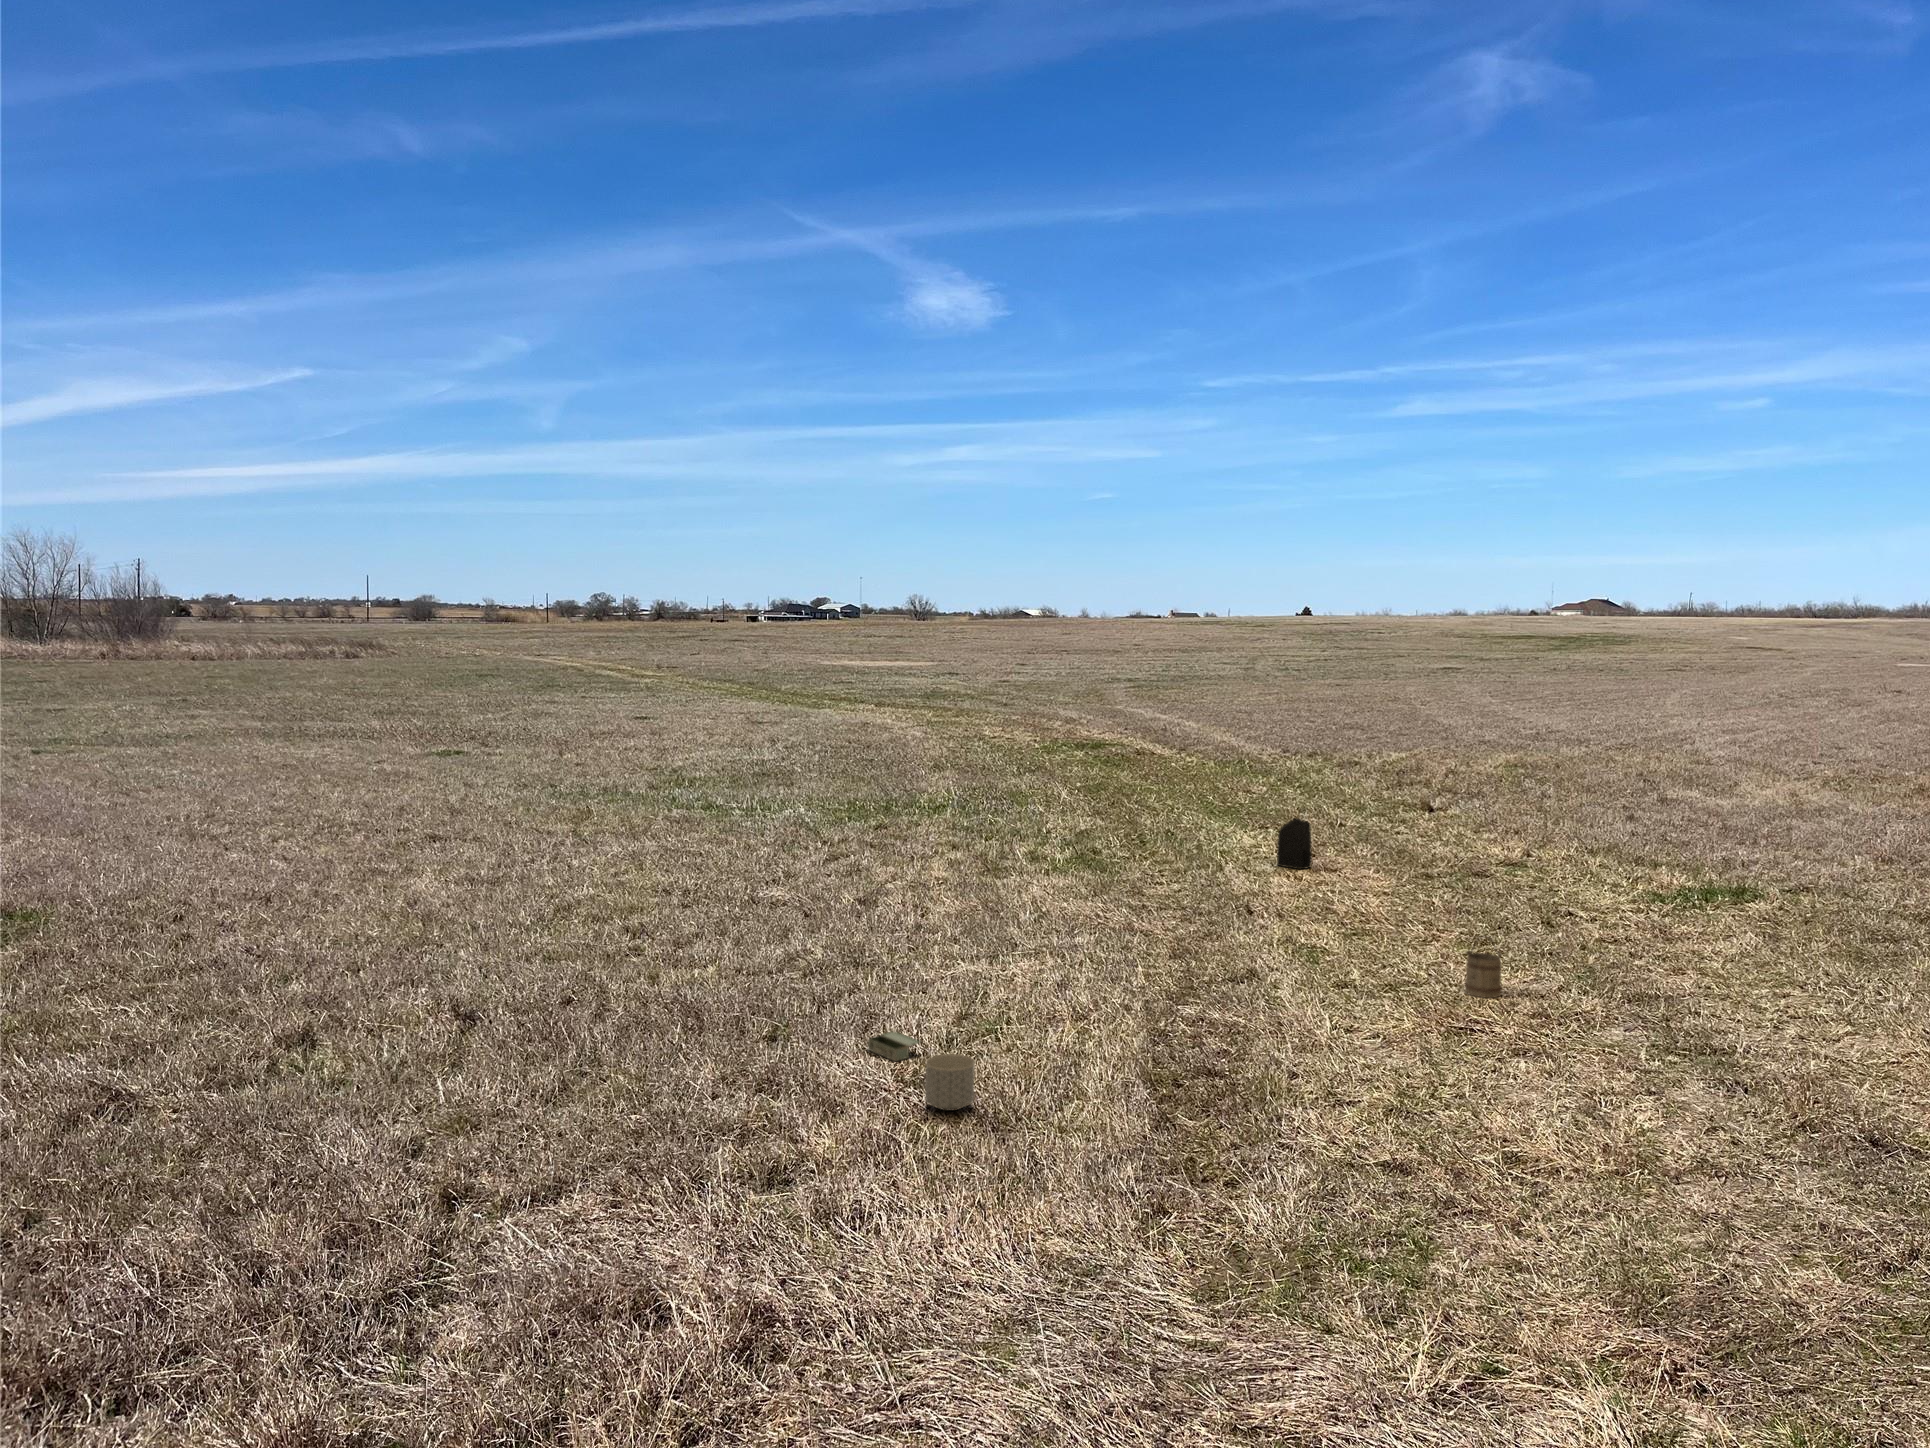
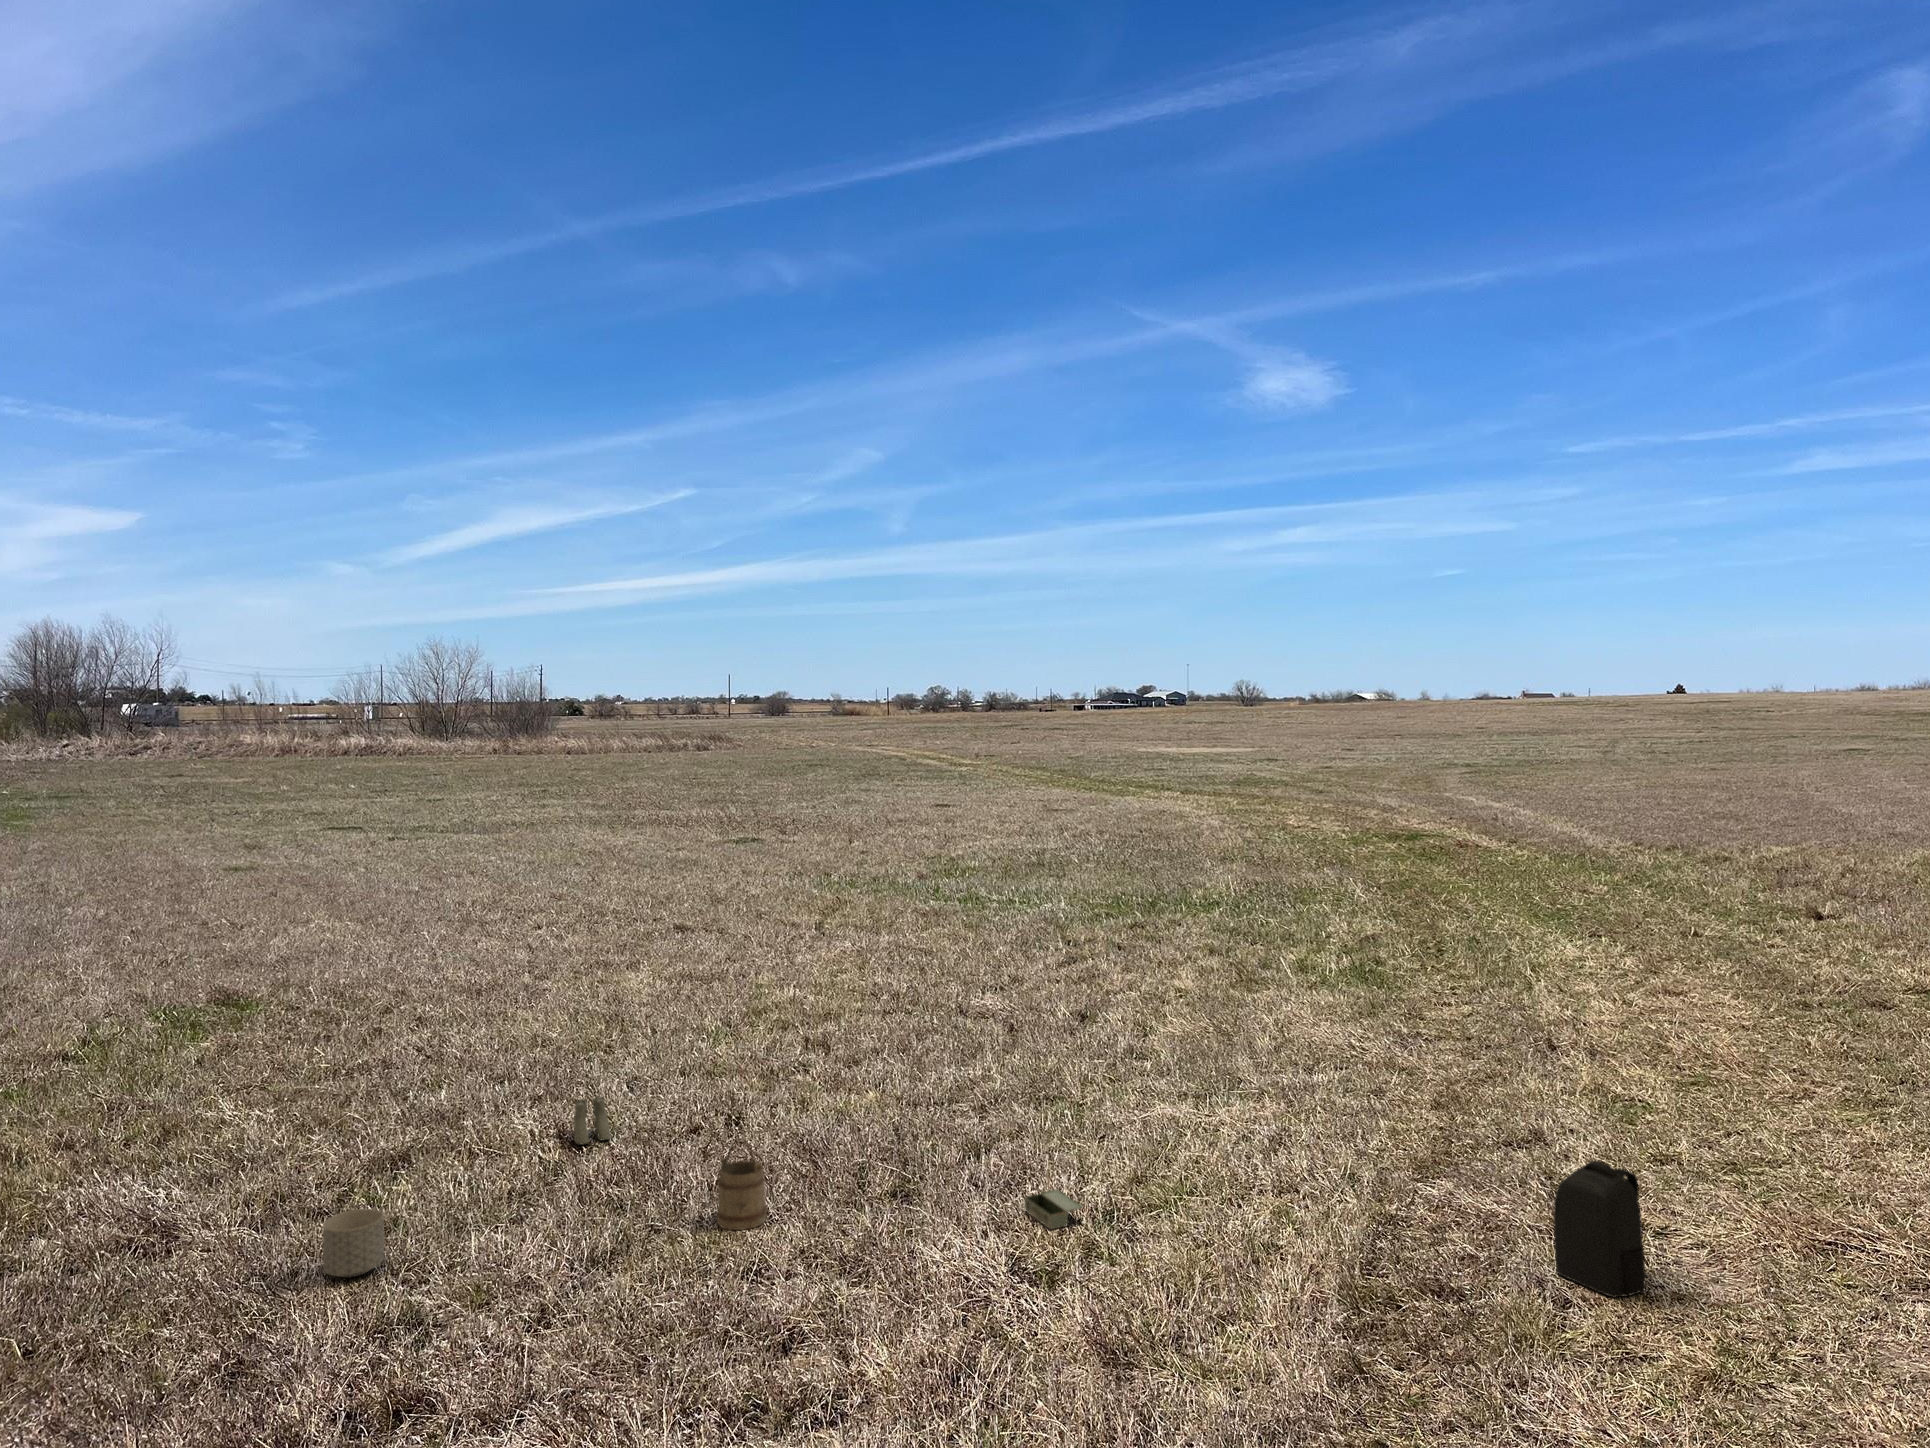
backpack: present [1277,818,1312,869] -> present [1554,1160,1647,1297]
bucket: present [1464,936,1502,998] -> present [717,1139,767,1230]
boots: none [399,982,440,1027] -> present [573,1097,611,1145]
planter: present [925,1054,975,1111] -> present [323,1209,384,1278]

